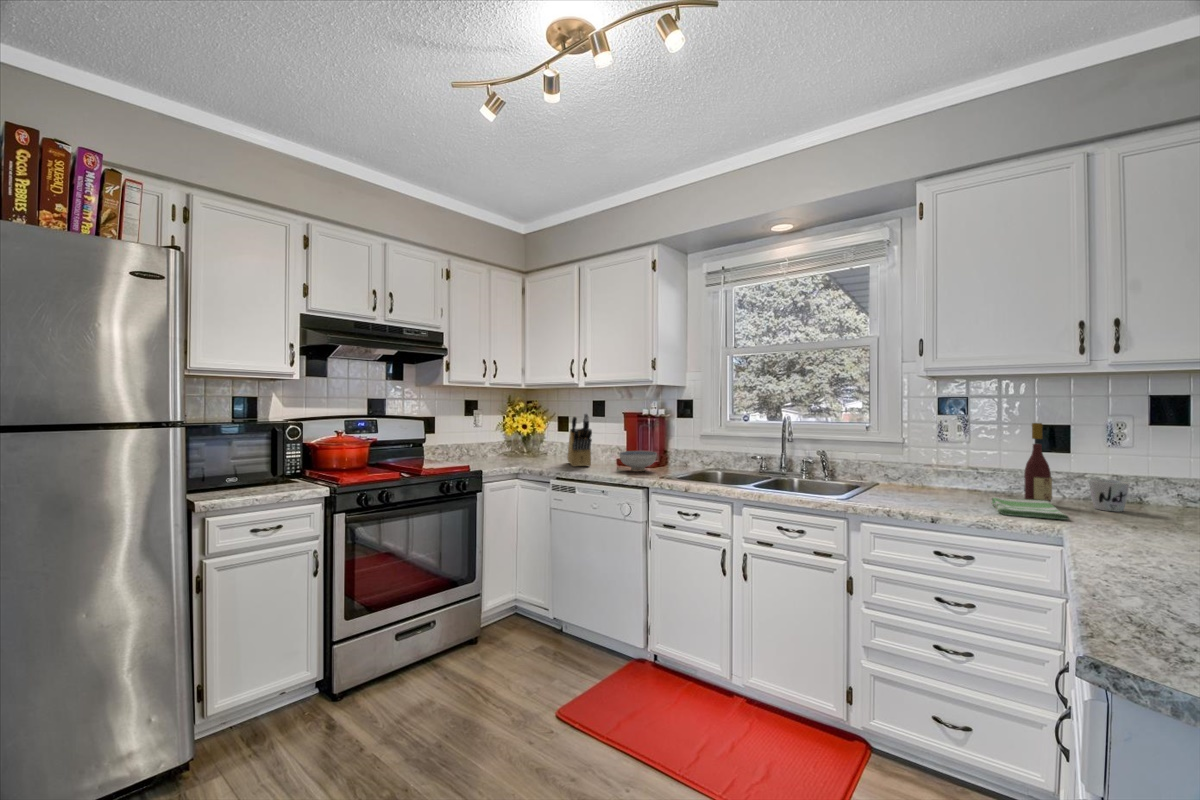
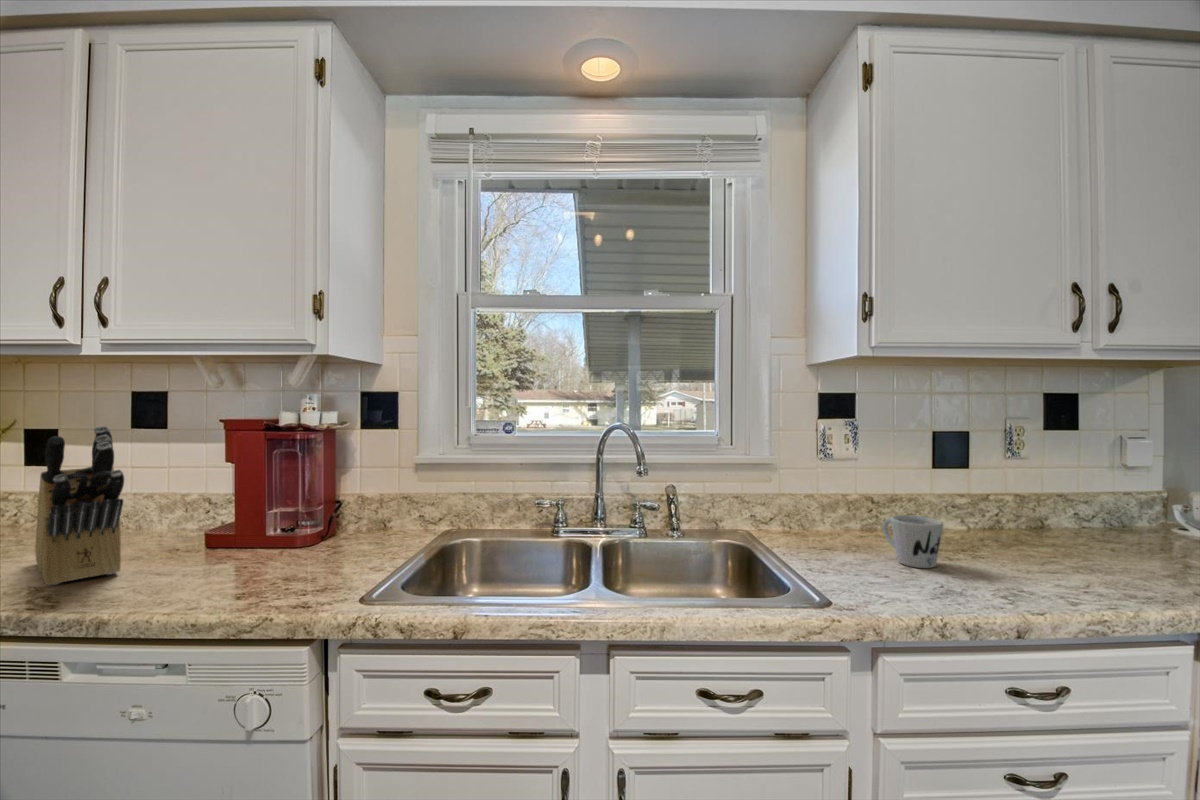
wine bottle: present [1024,423,1052,502] -> none [967,430,1007,553]
ceramic bowl: present [619,451,657,472] -> none [222,514,334,576]
mug: present [1089,479,1130,512] -> present [883,515,943,568]
dish towel: present [991,497,1069,519] -> none [976,550,1159,600]

